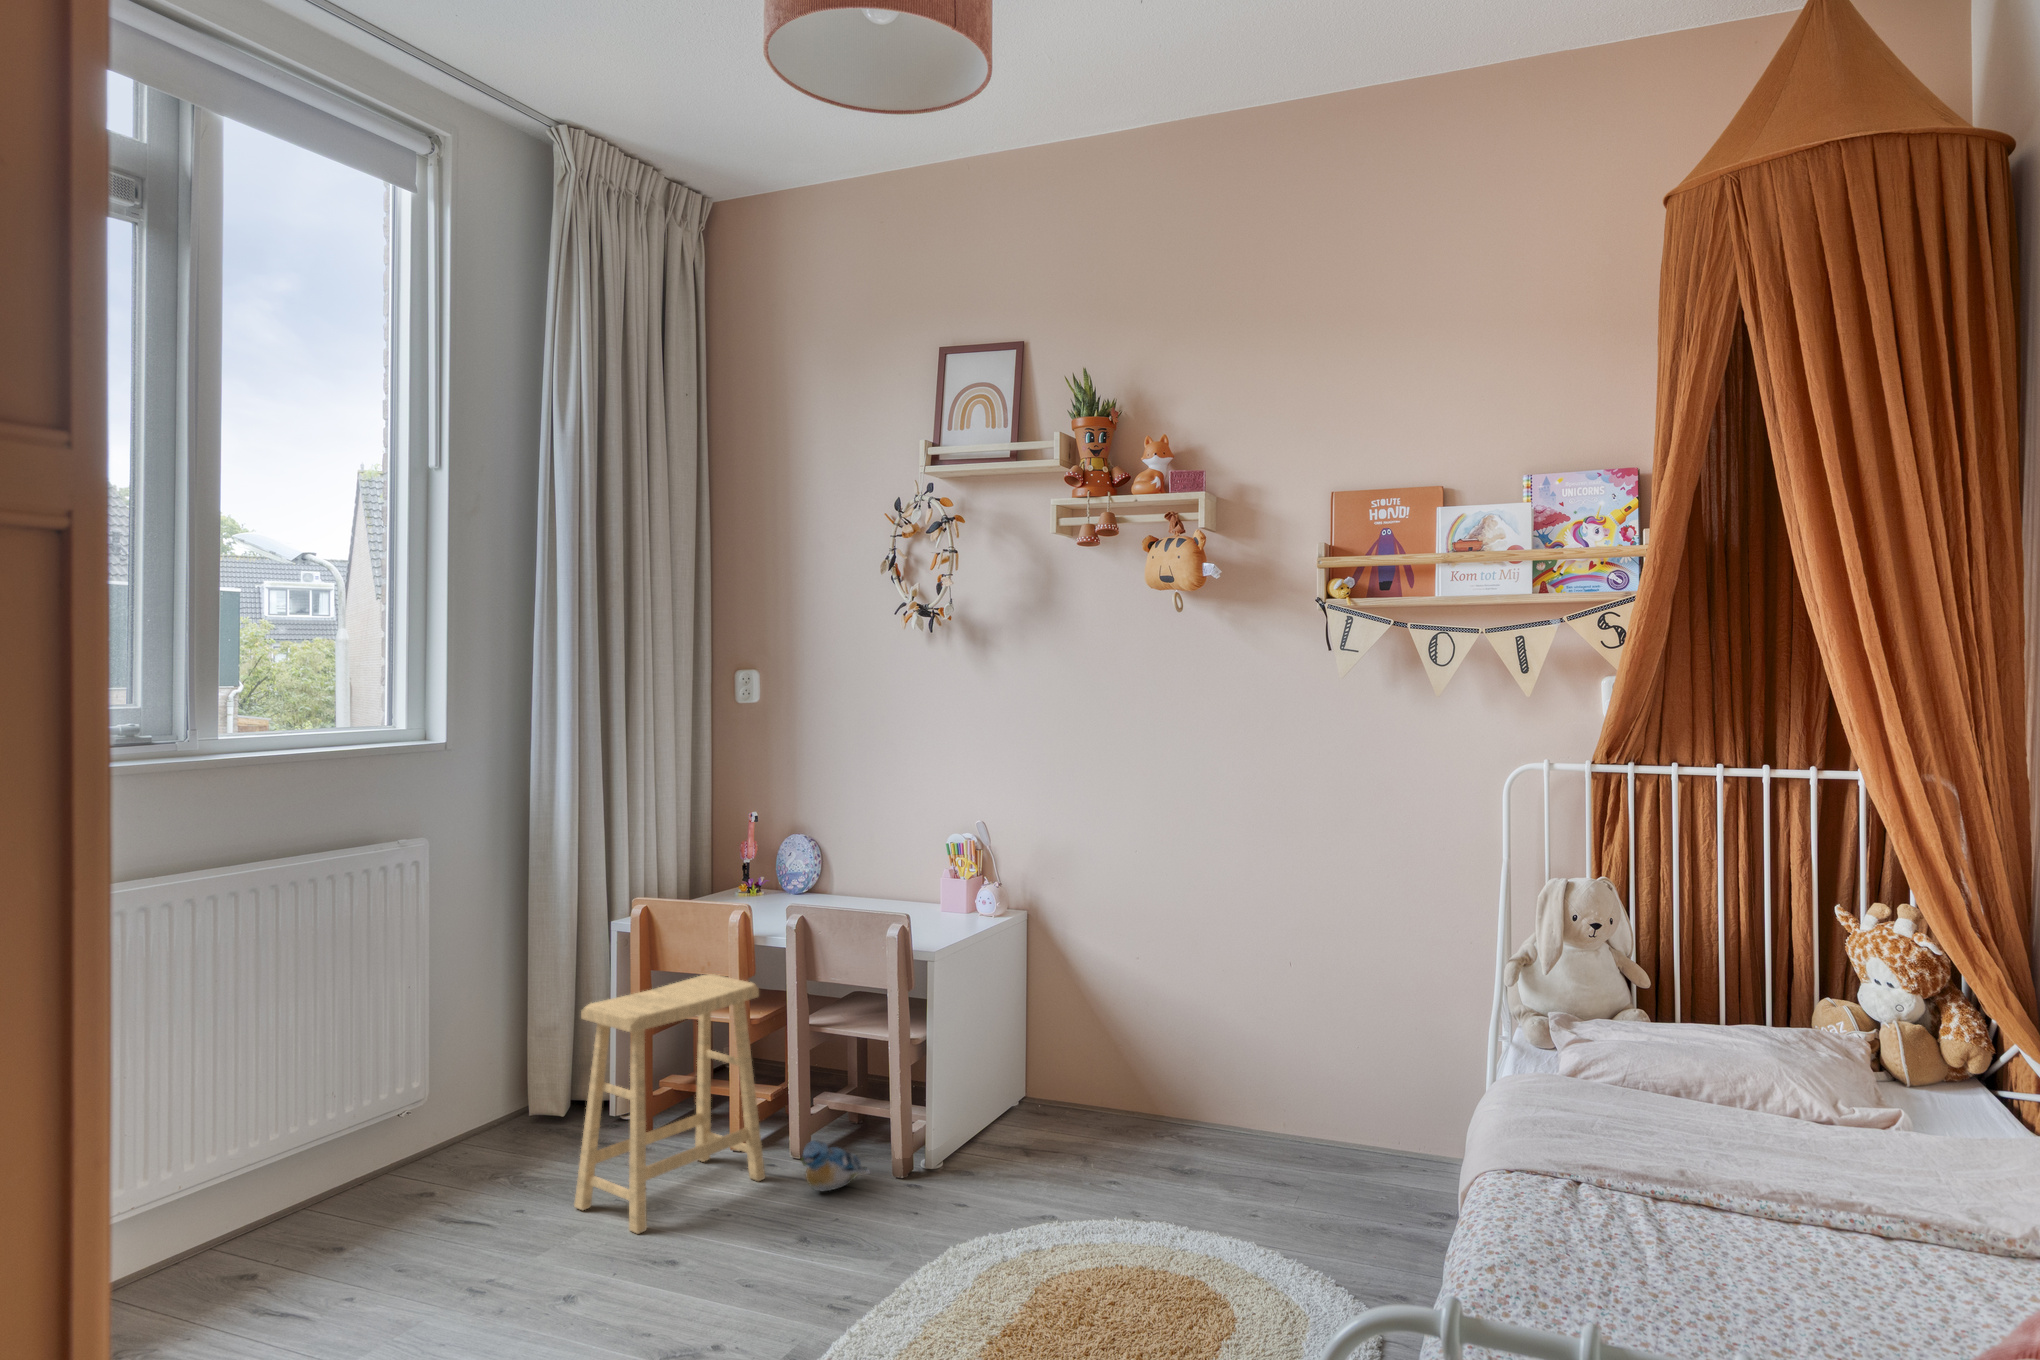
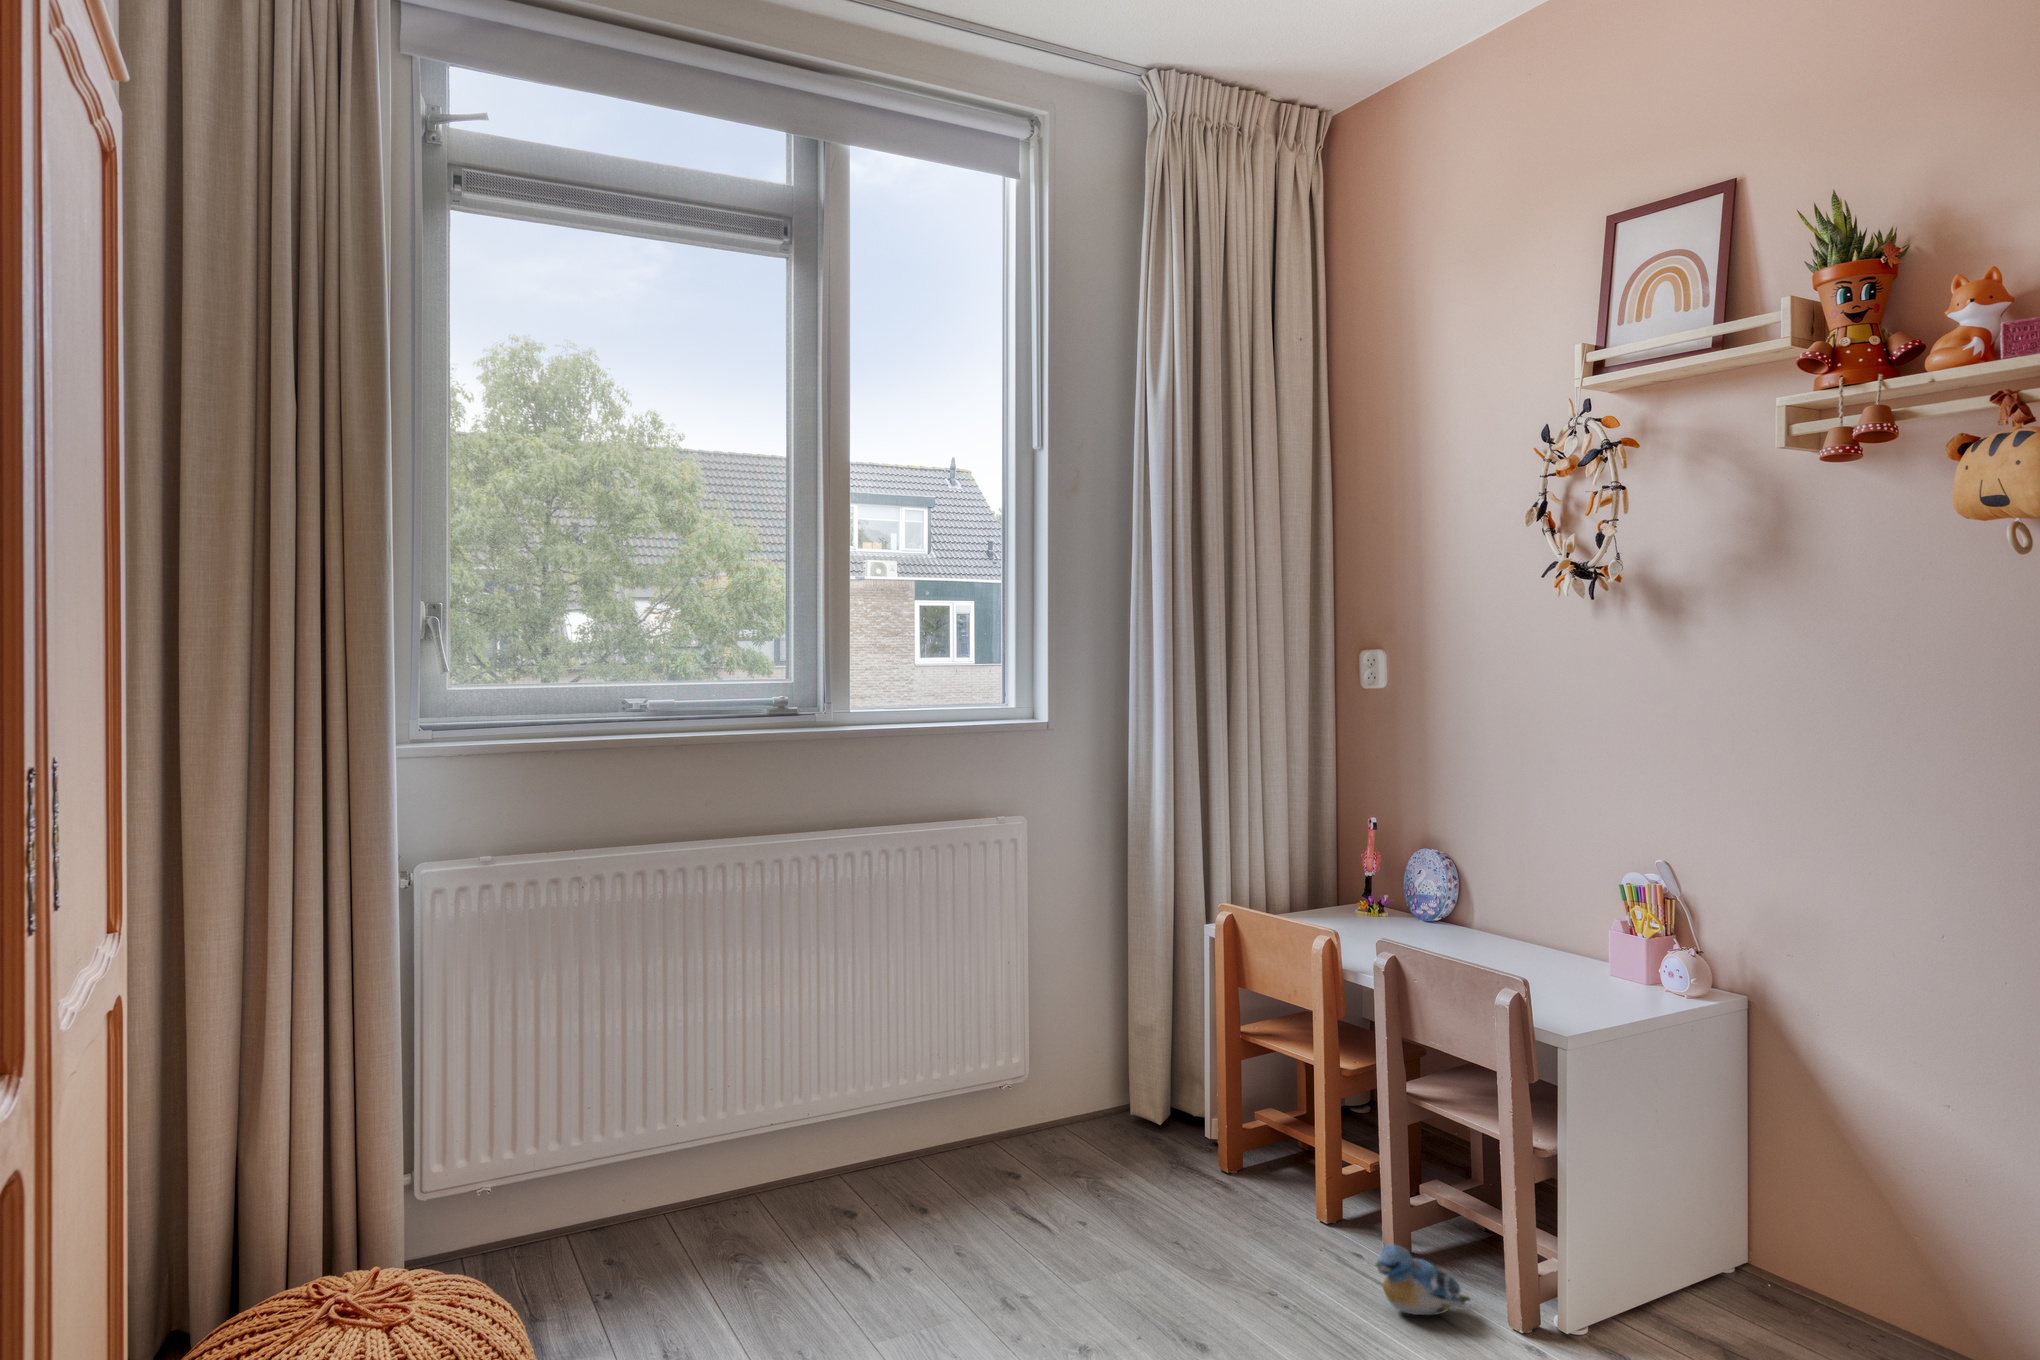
footstool: present [574,974,765,1234] -> none [1129,1005,1343,1294]

